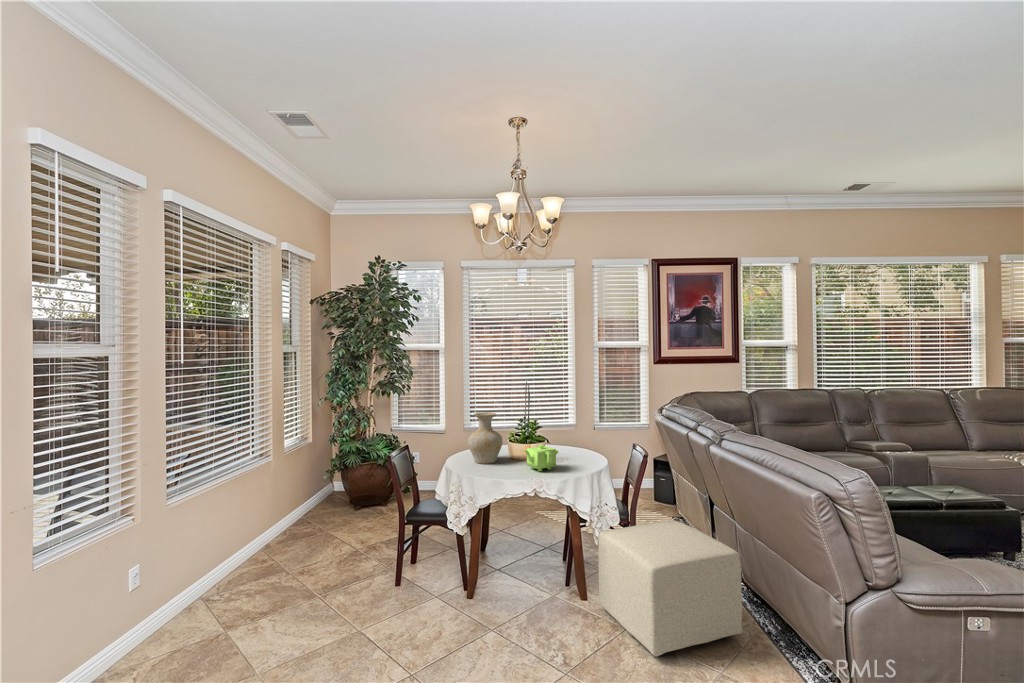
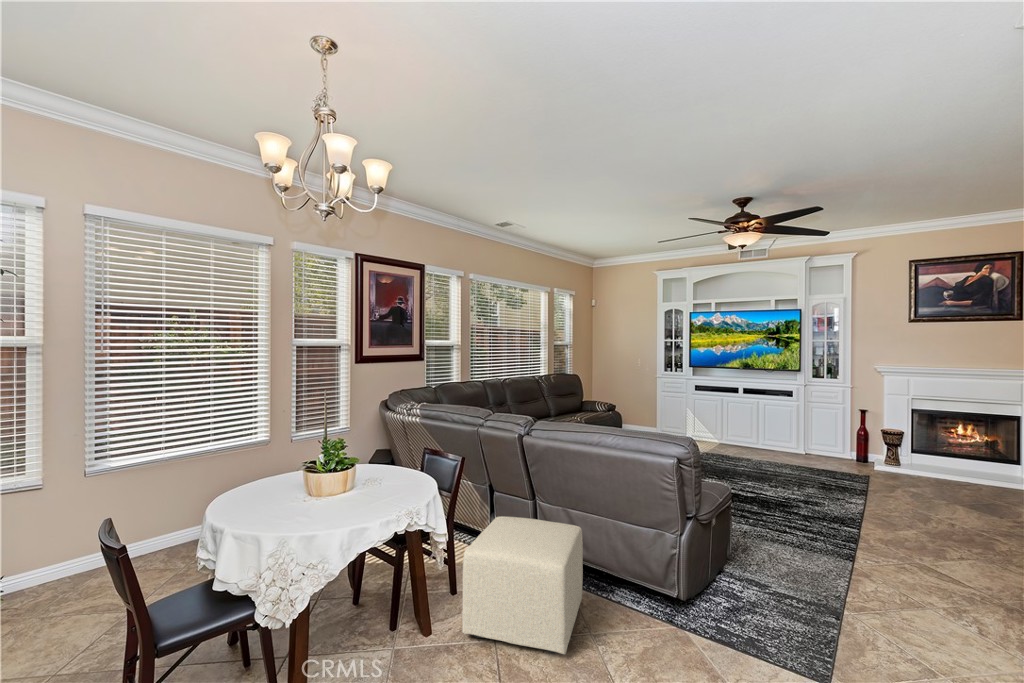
vase: present [468,412,503,464] -> none [256,436,312,515]
teapot: present [523,445,558,471] -> none [357,468,399,502]

